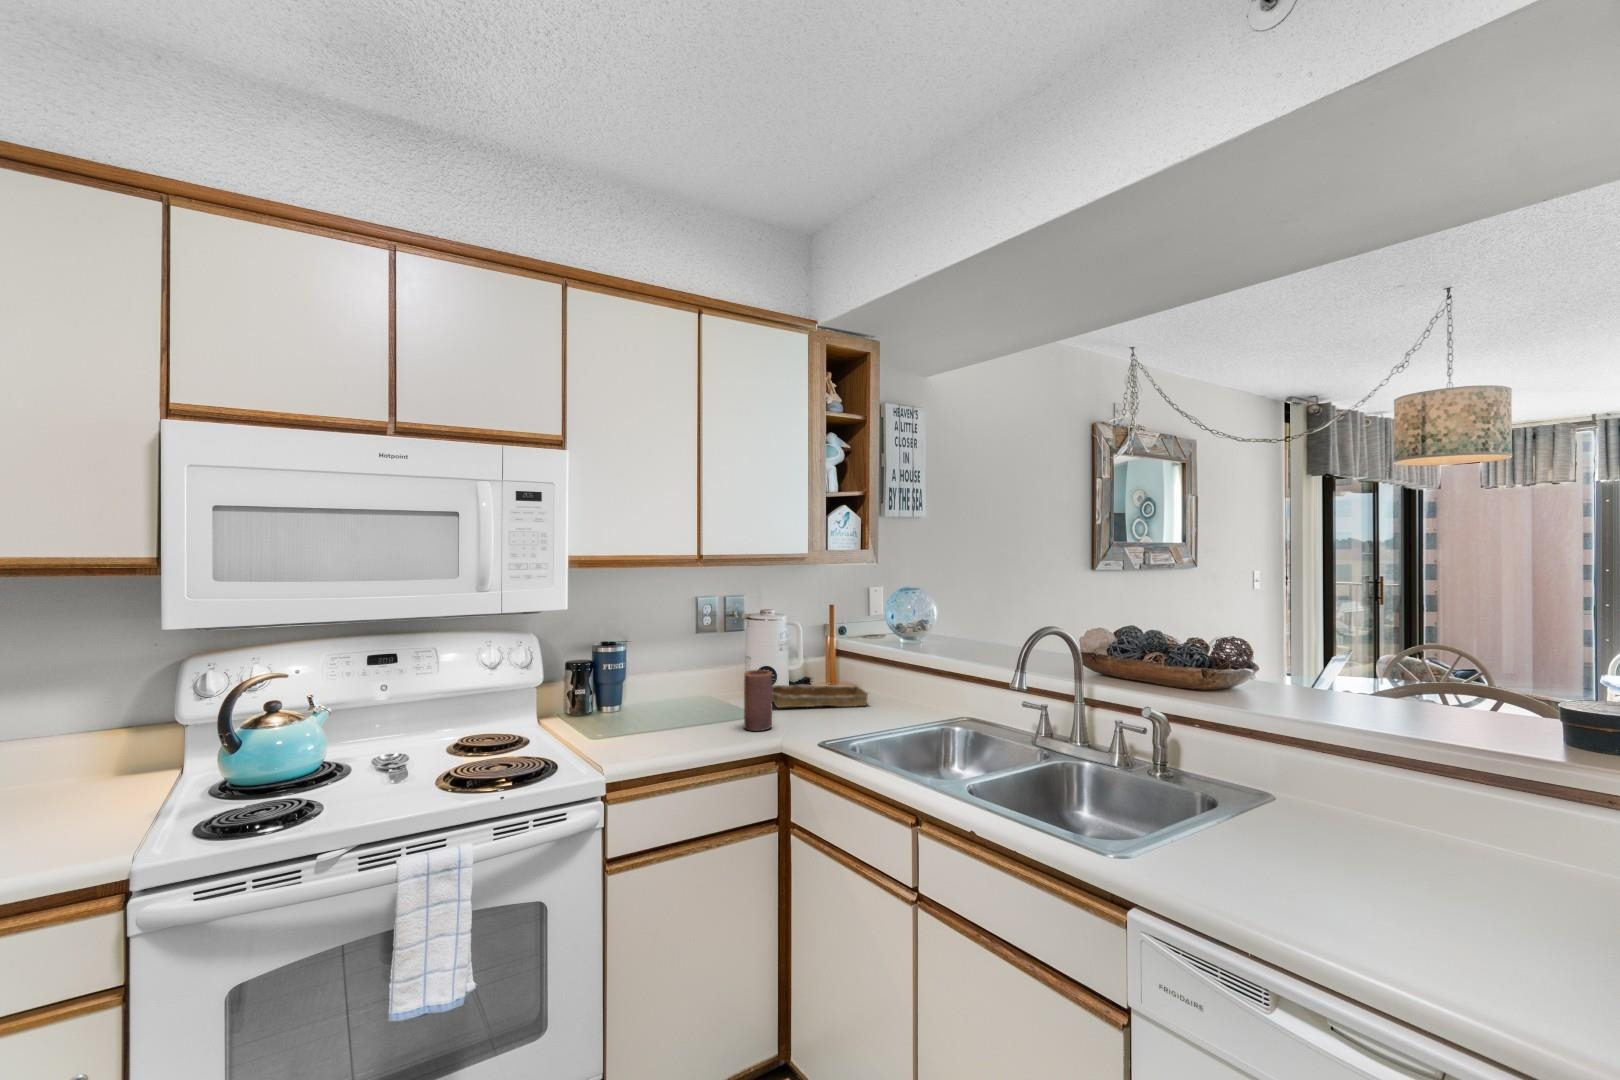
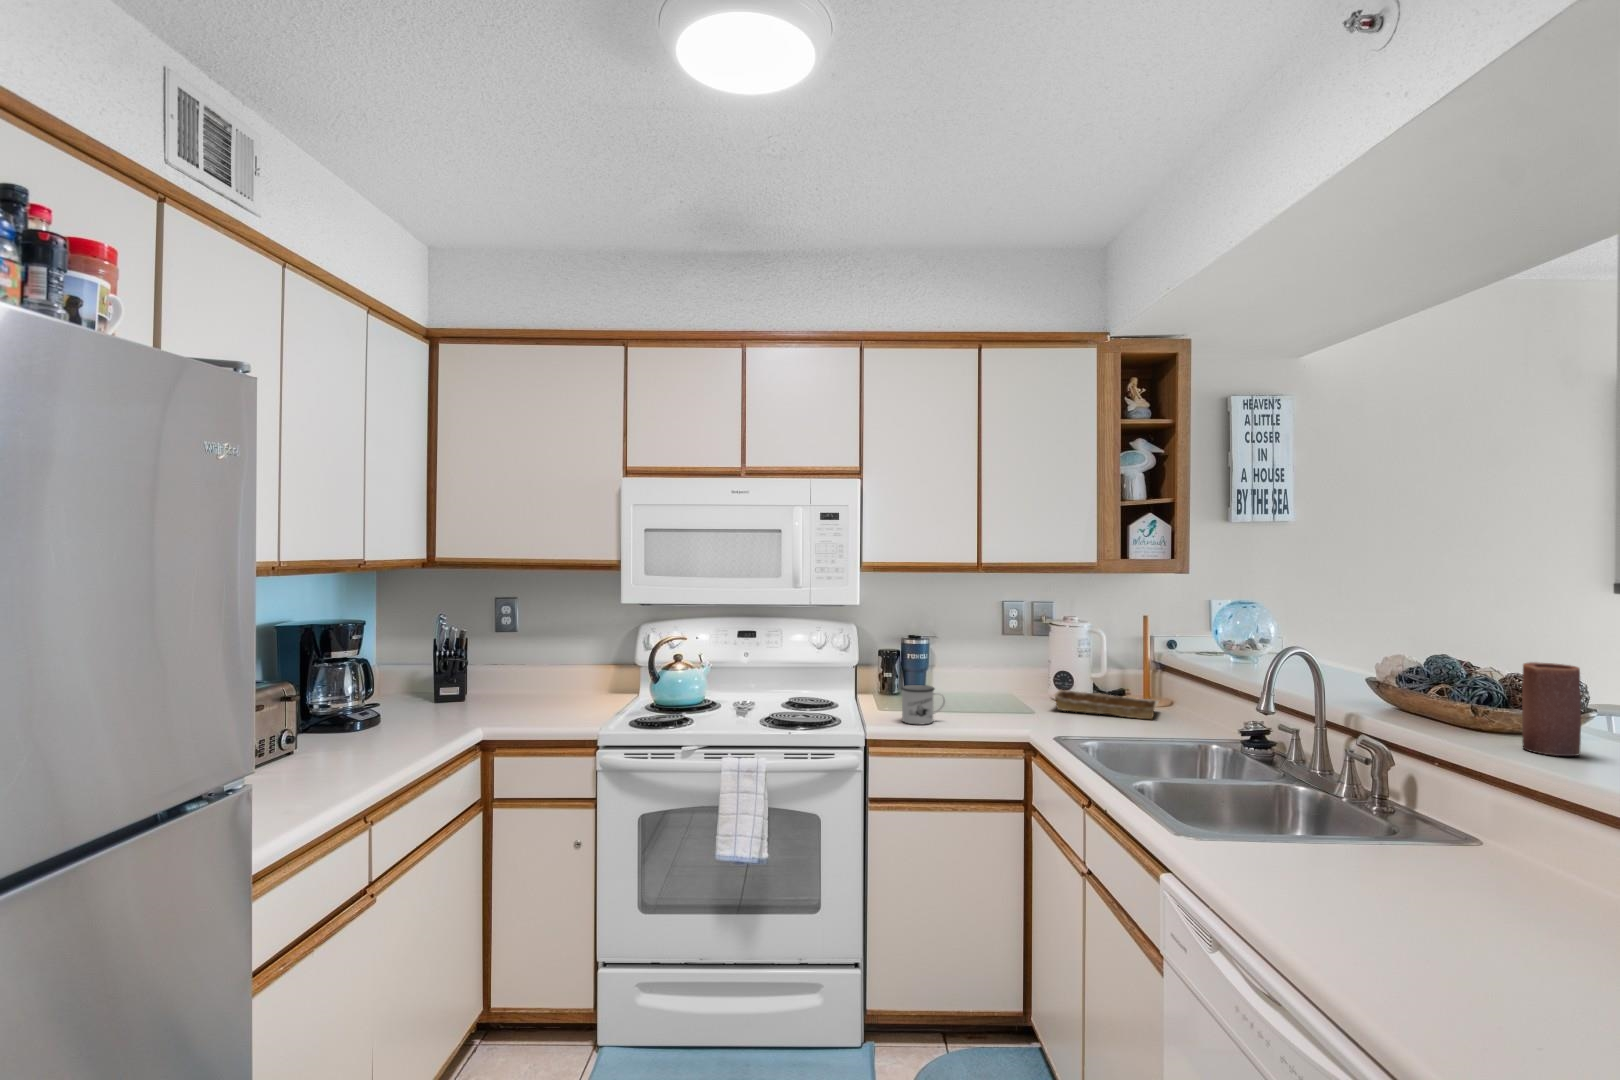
candle: present [744,670,772,731] -> present [1522,662,1581,756]
mug: none [635,702,686,752] -> present [901,685,945,724]

